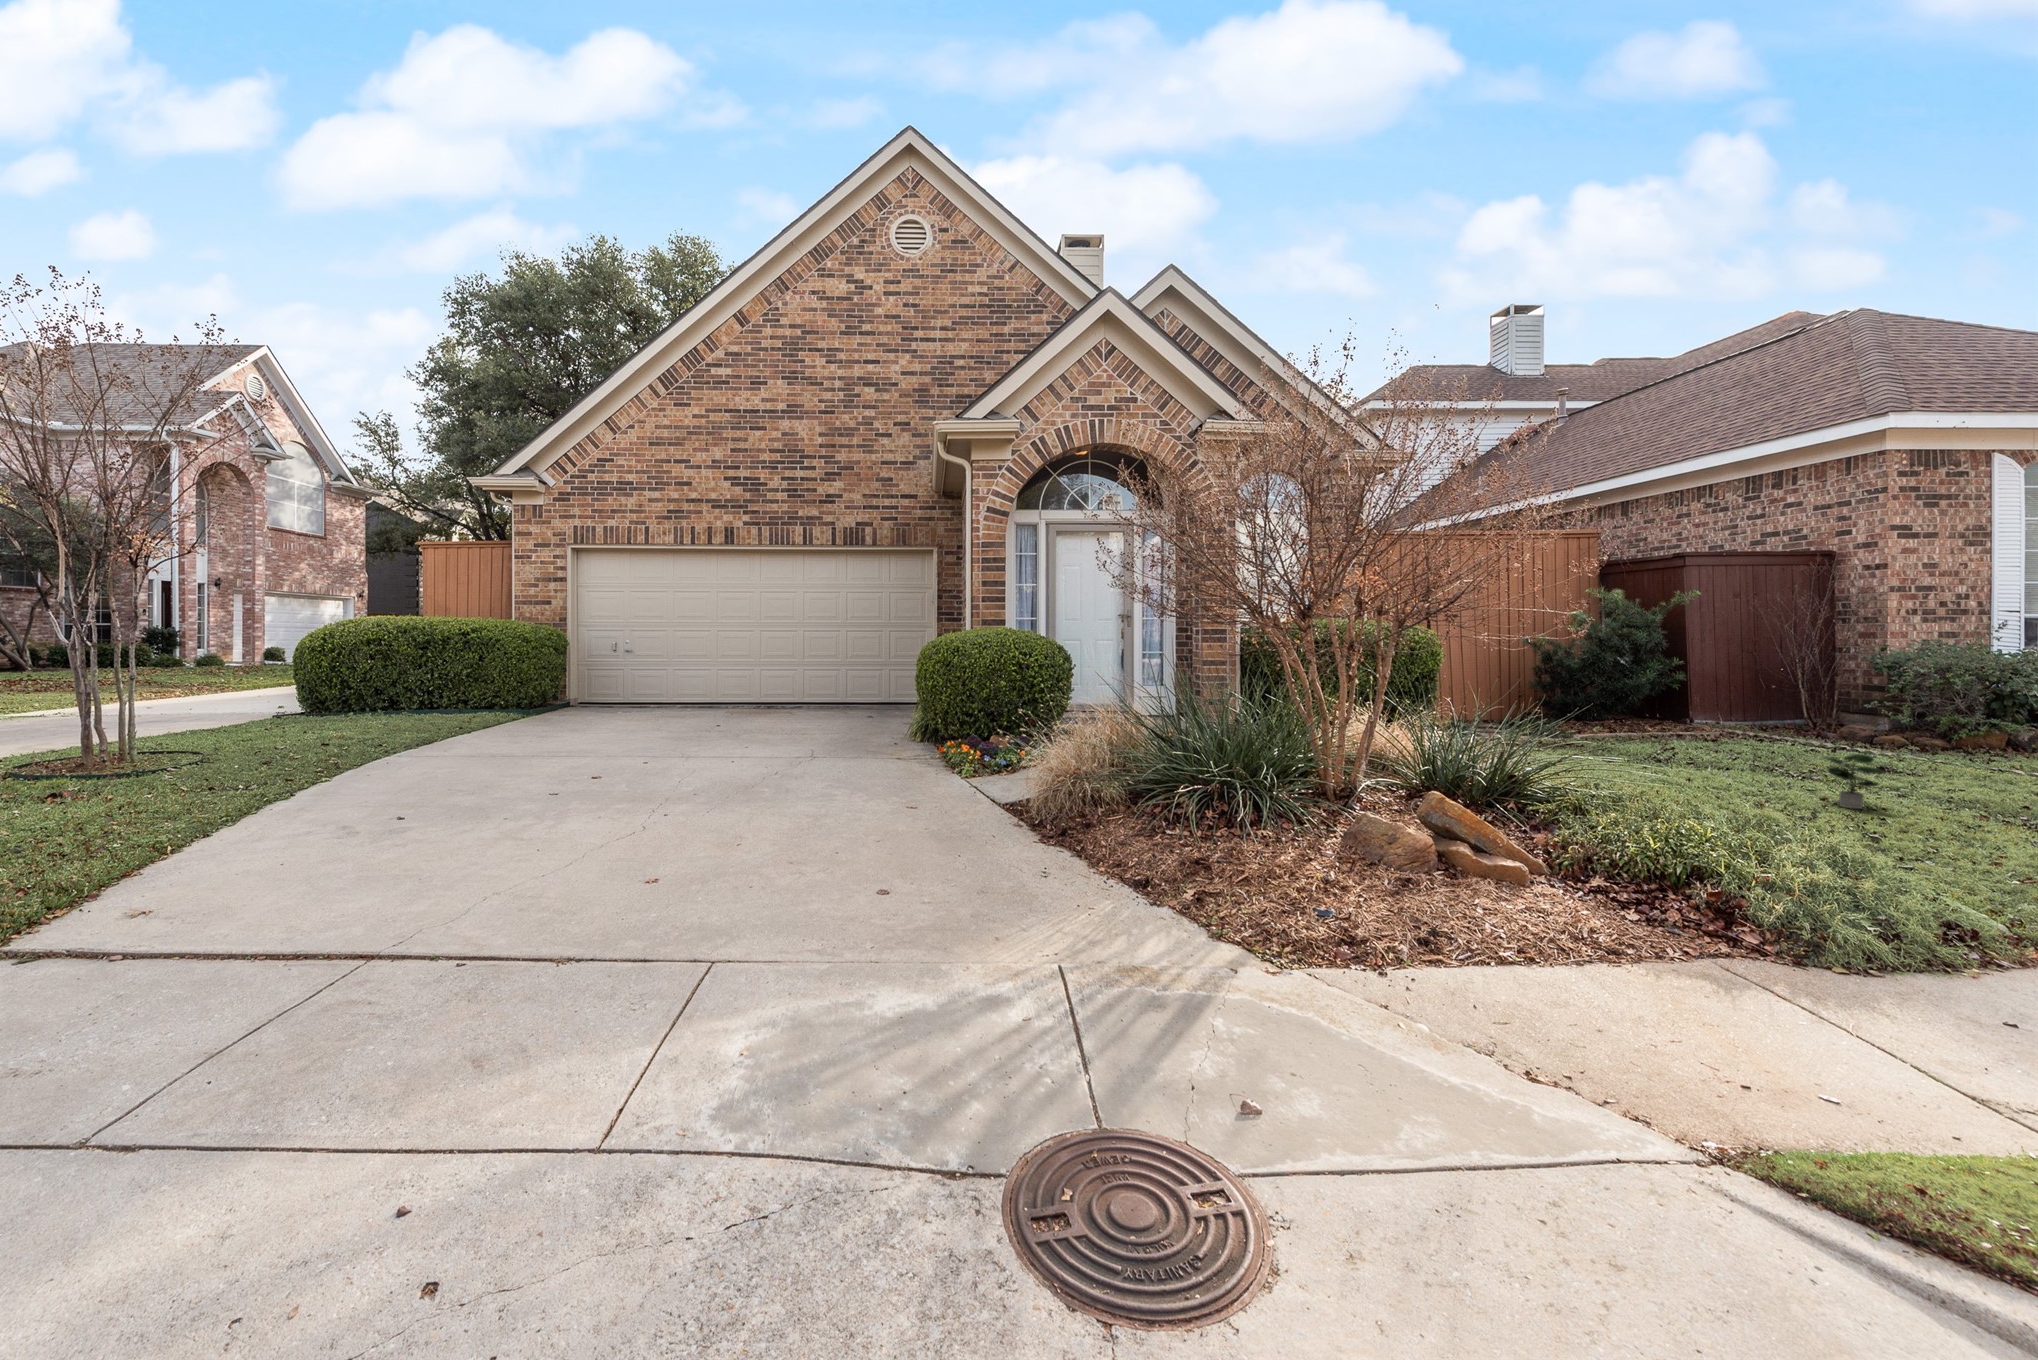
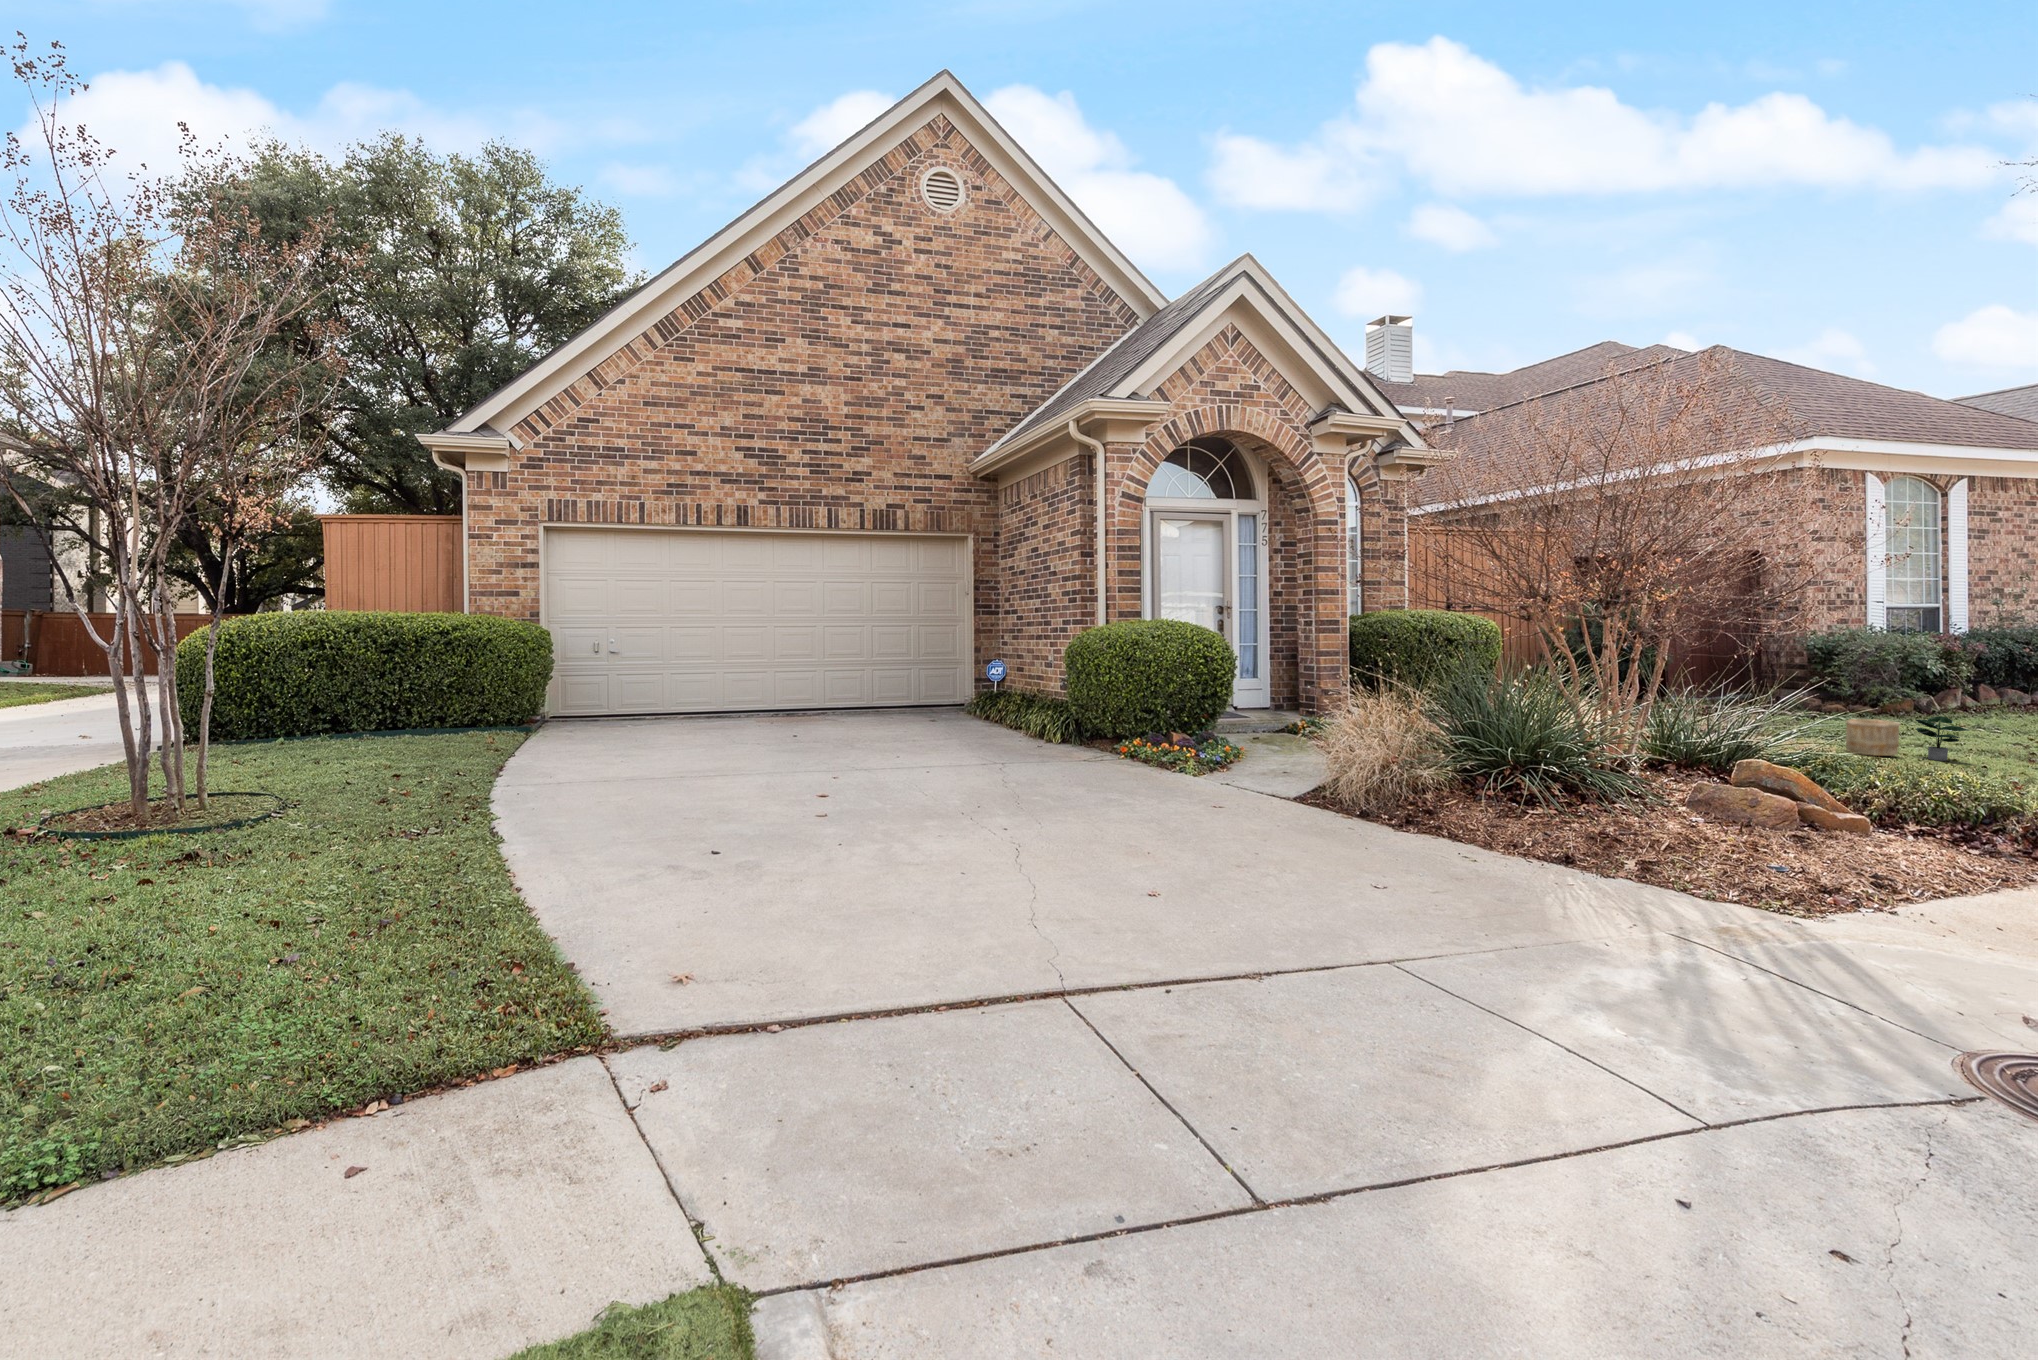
wooden bucket: none [1726,752,1793,799] -> present [1846,719,1900,756]

